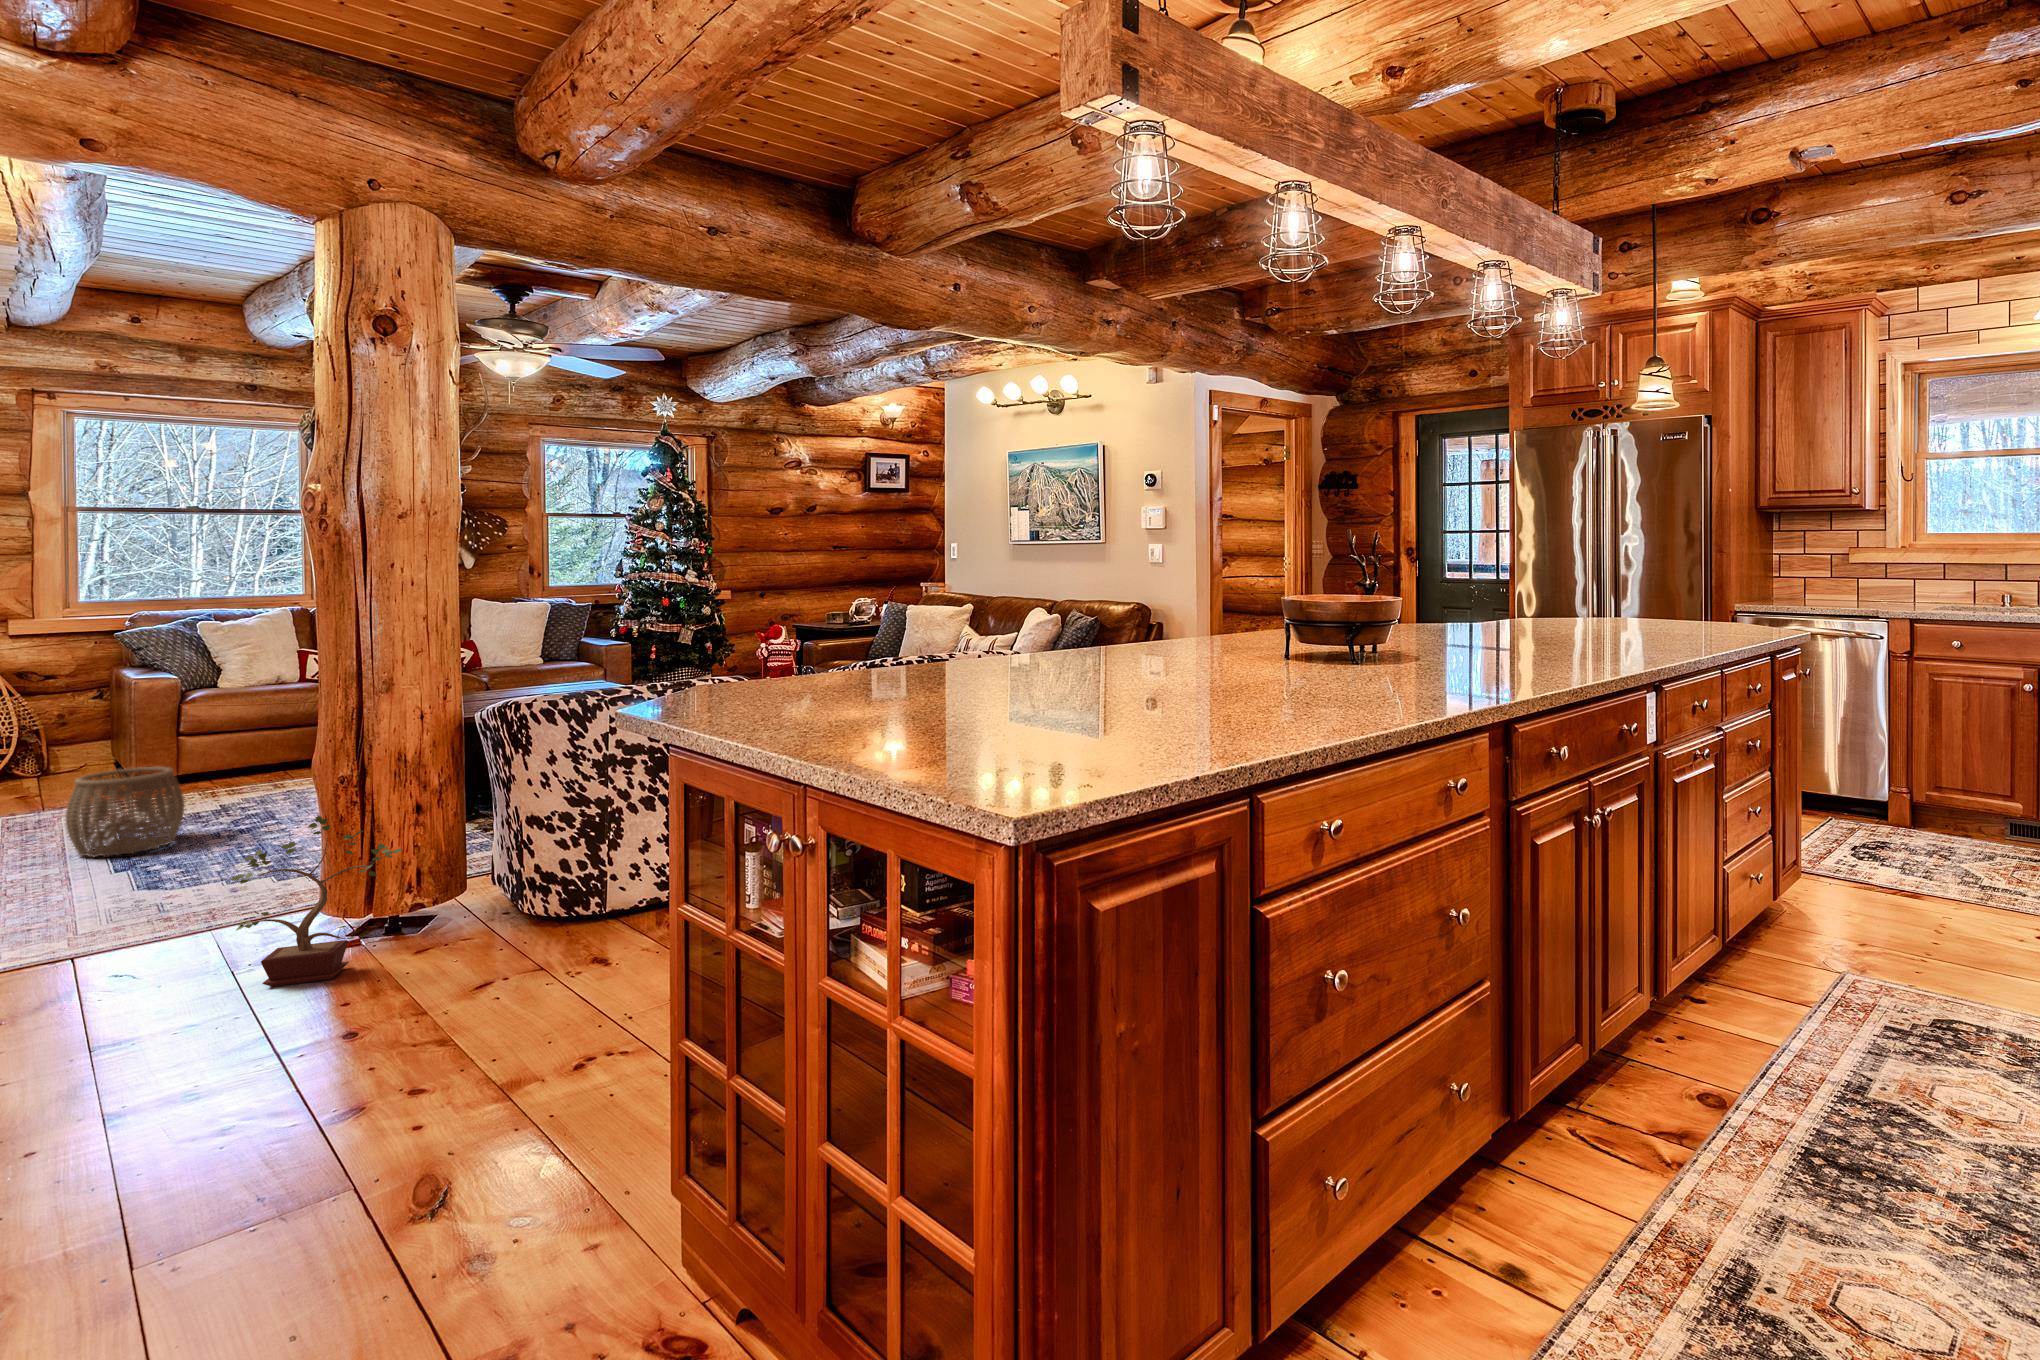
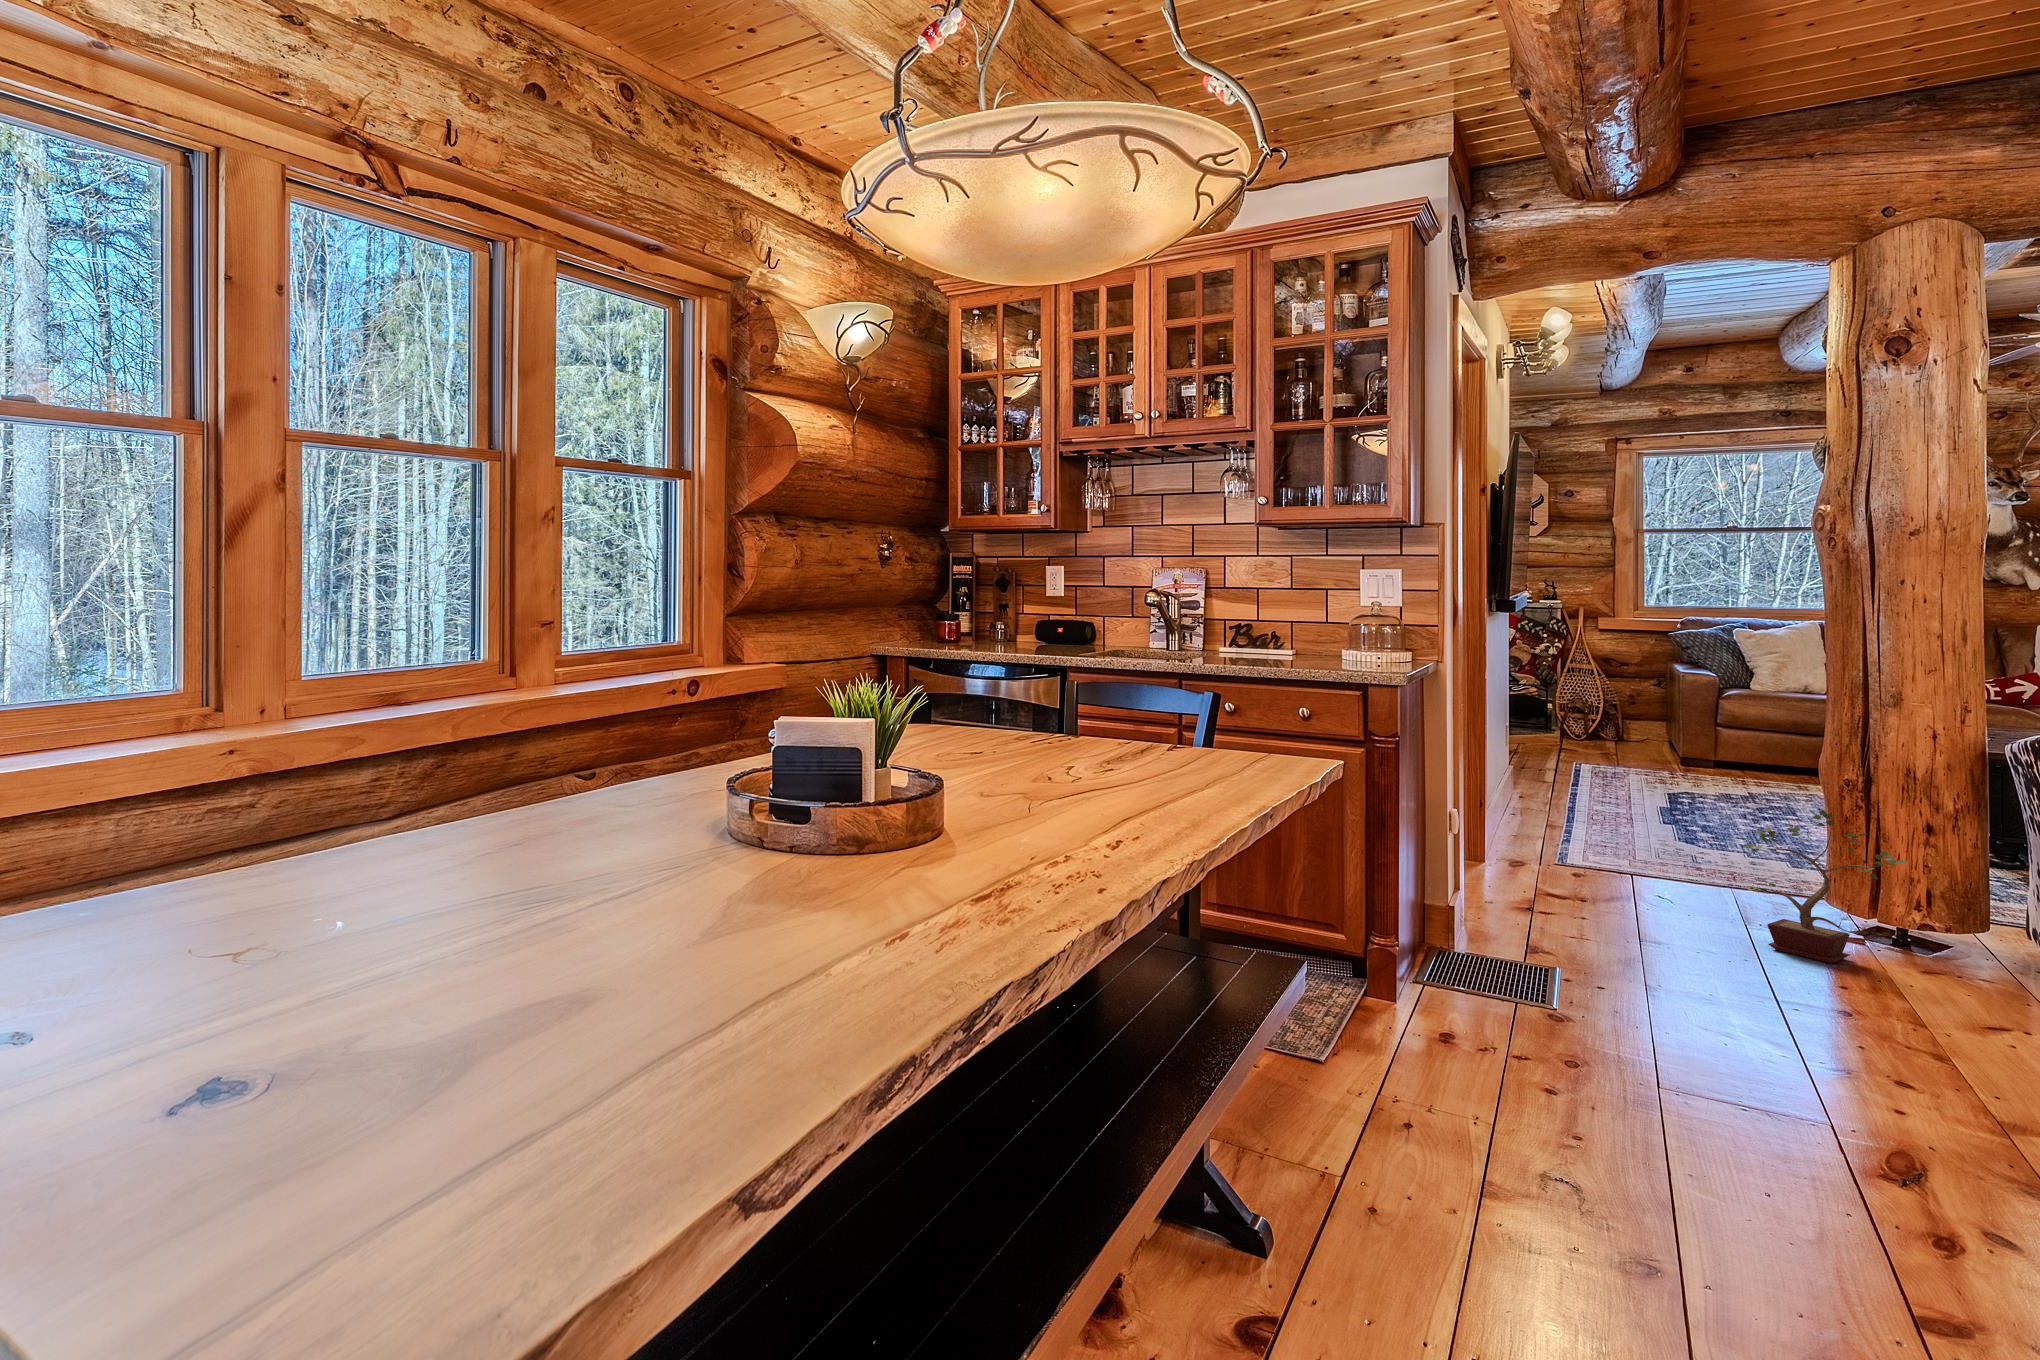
woven basket: present [65,767,185,857] -> none [1629,744,1719,816]

